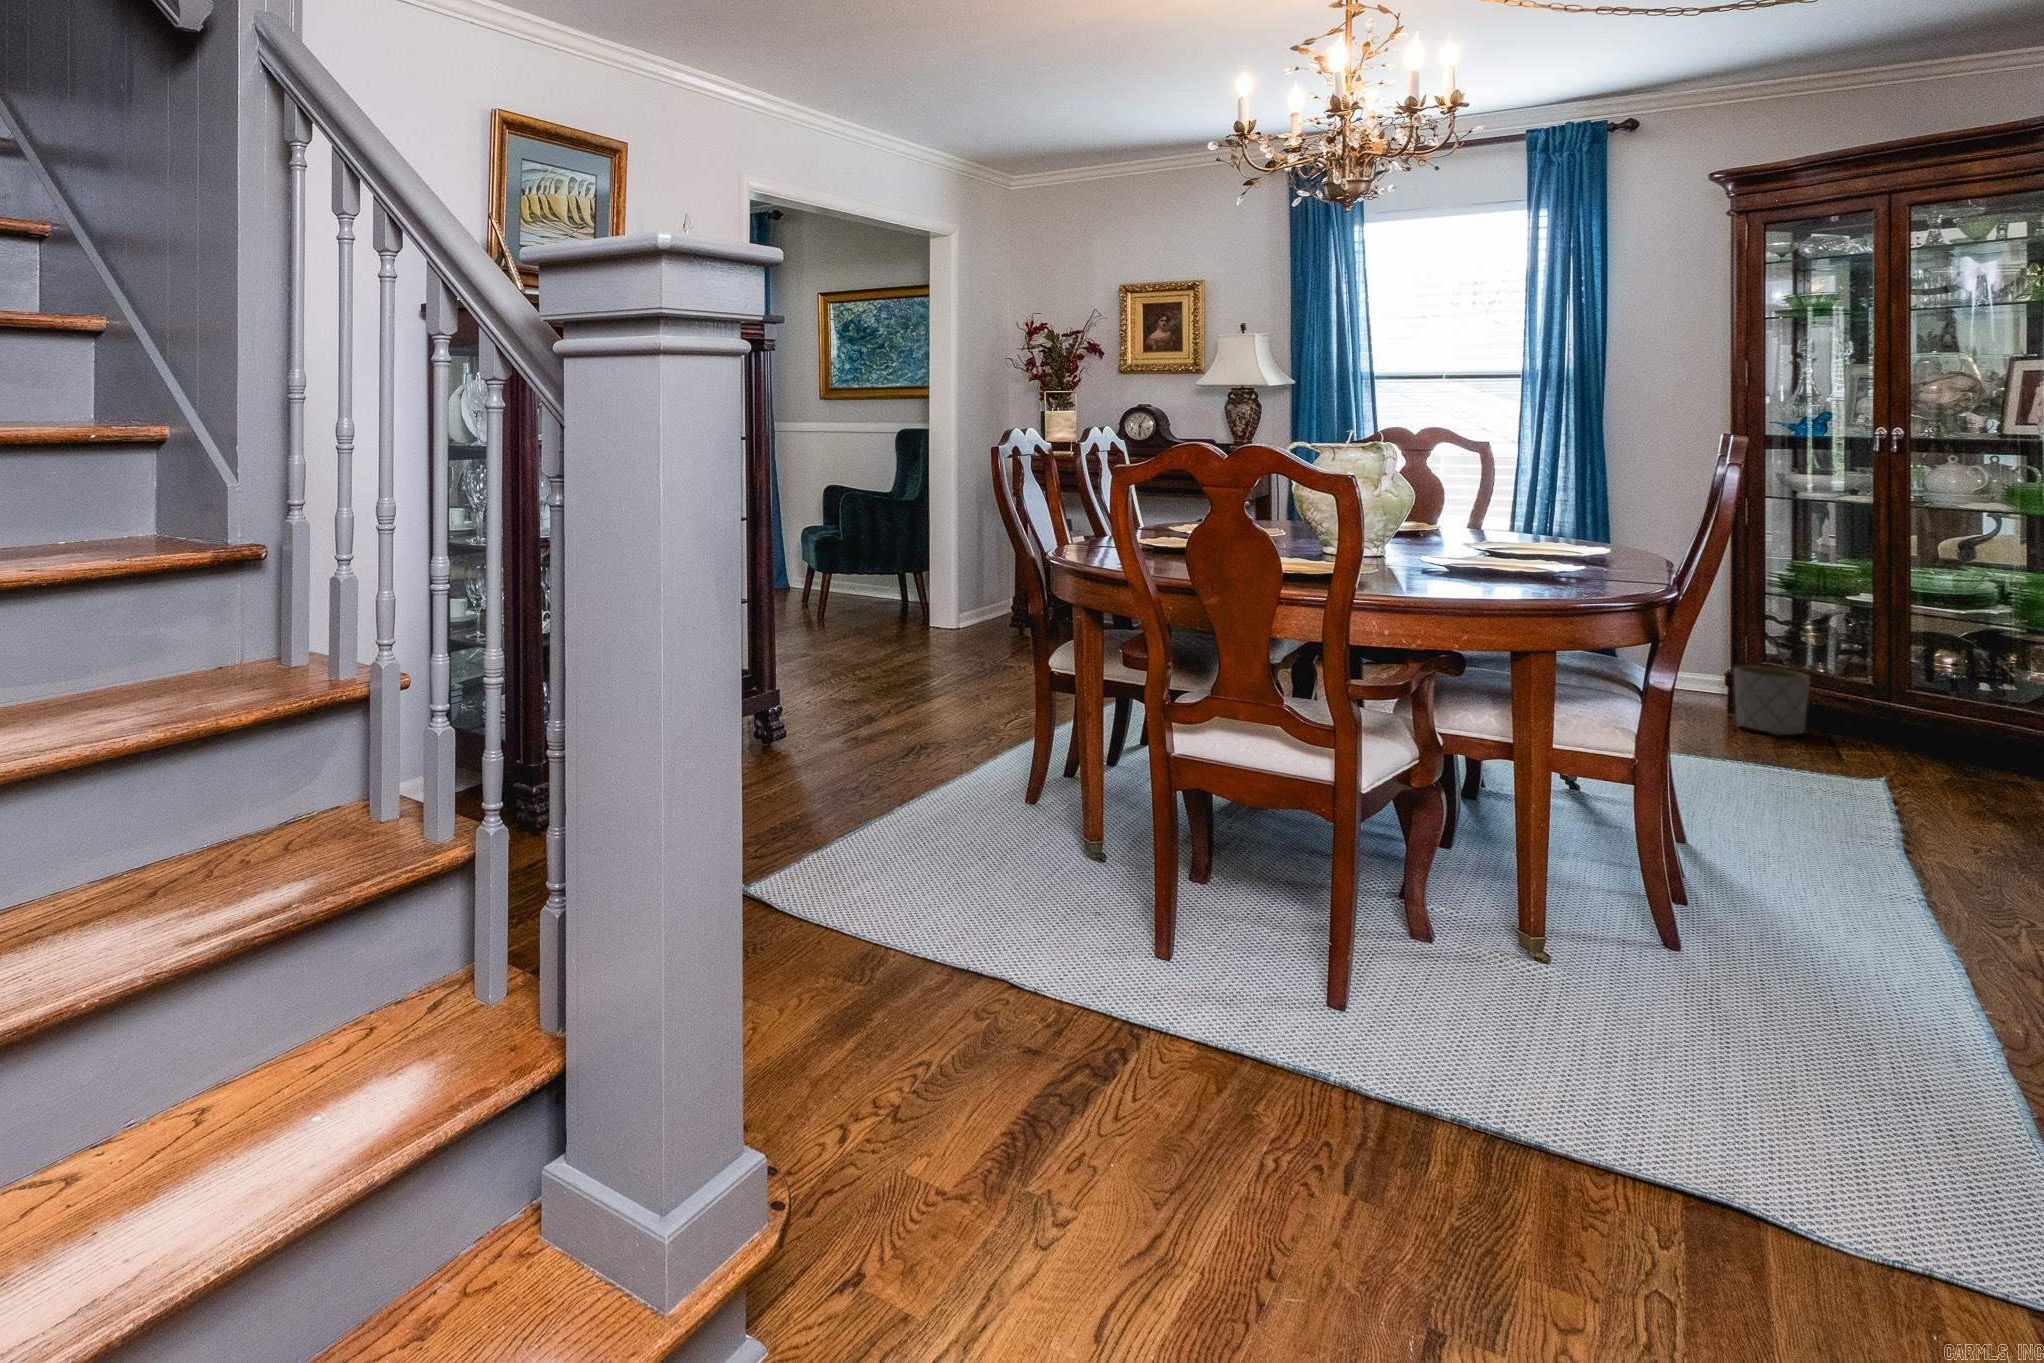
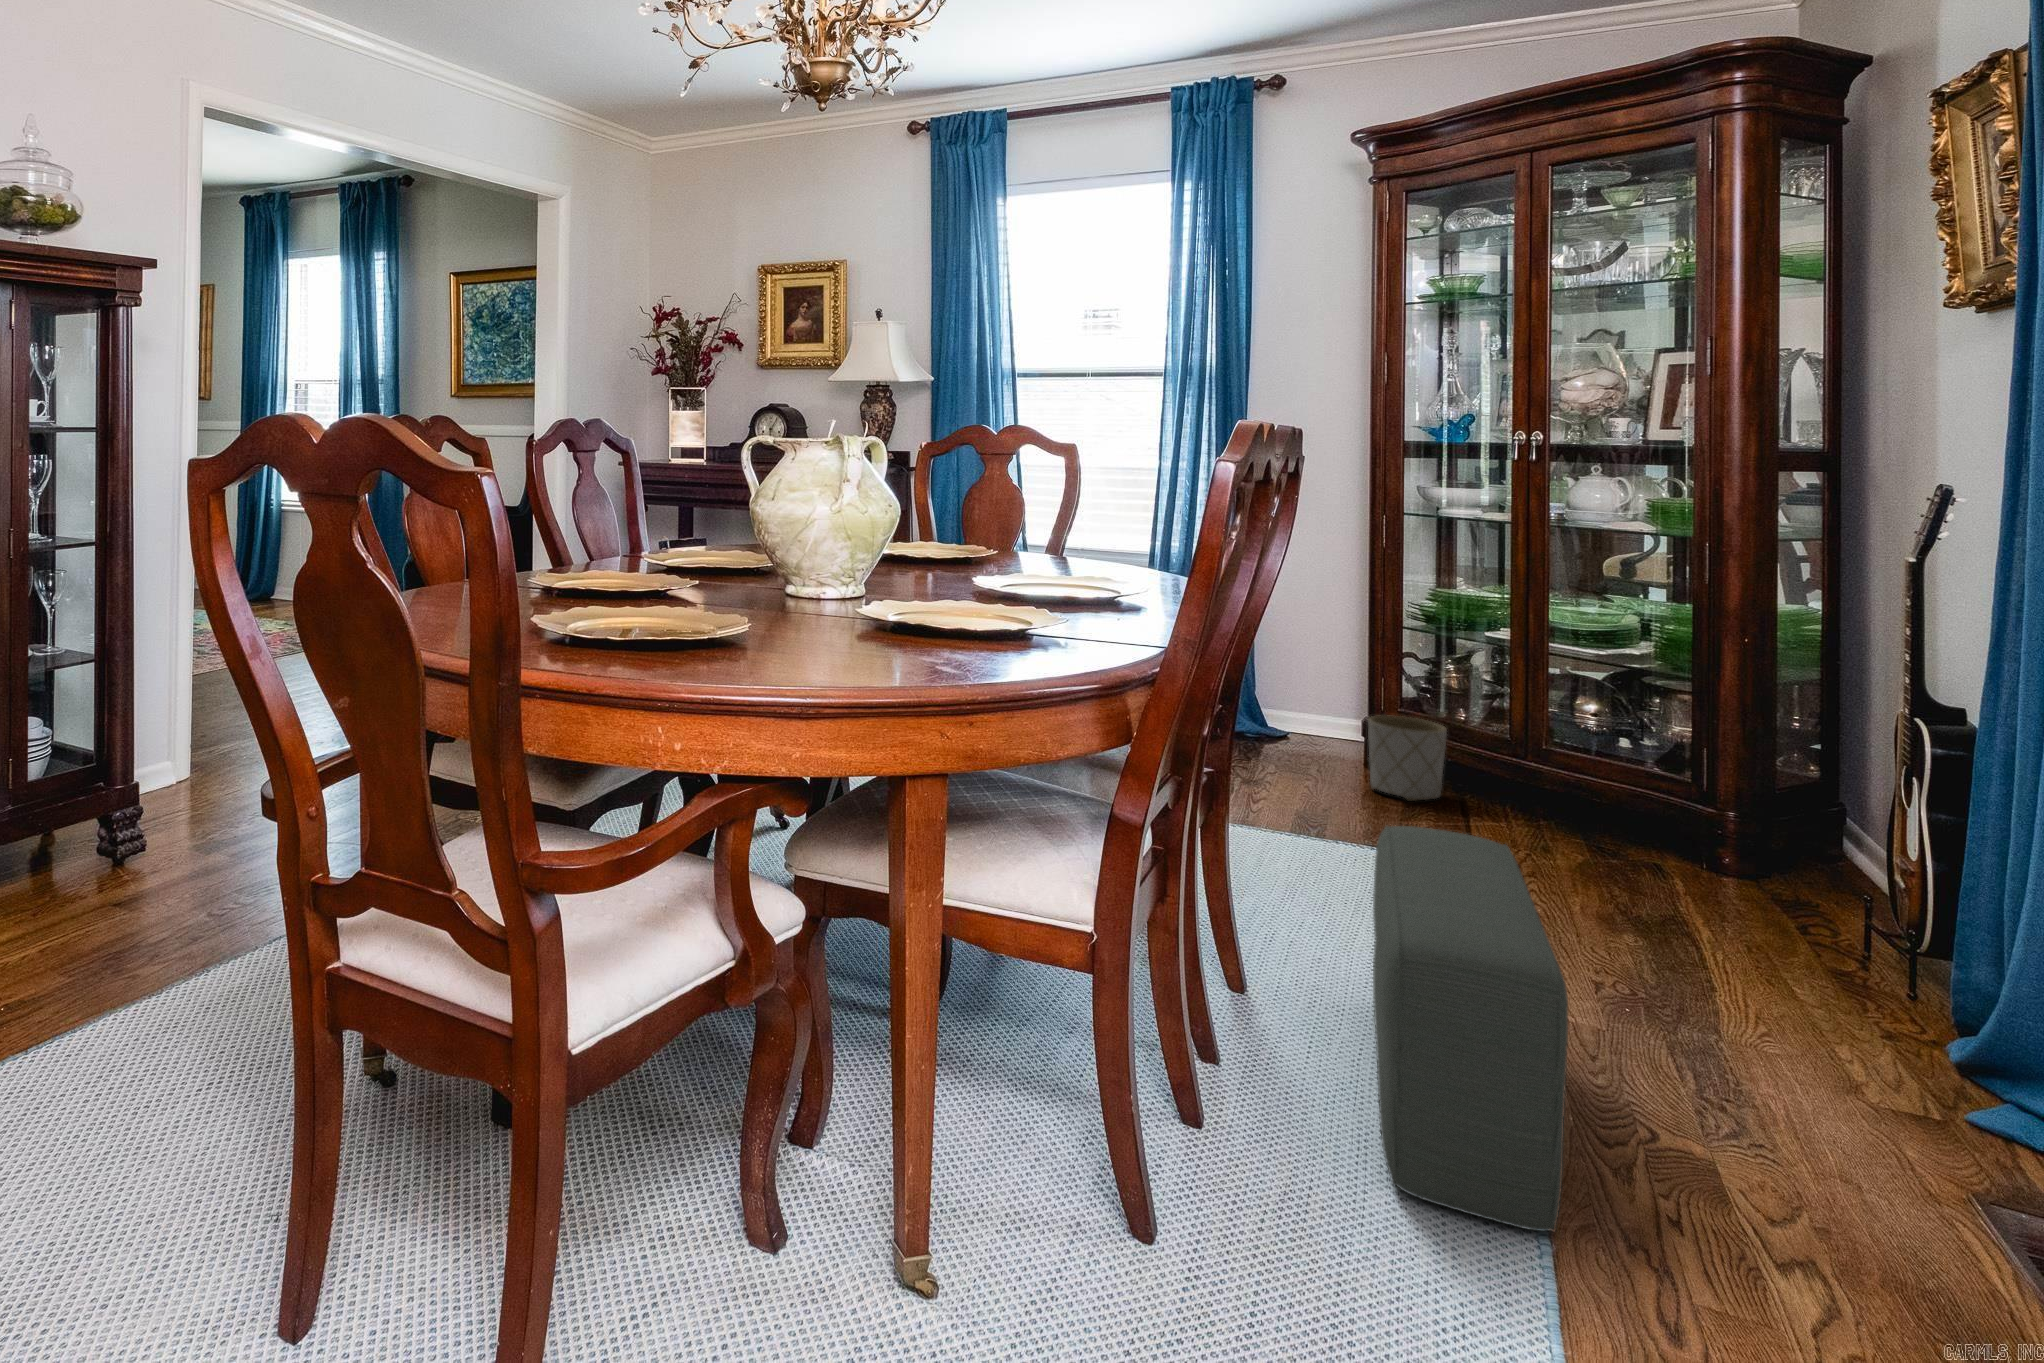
pouf: none [1788,722,1959,958] -> present [1373,826,1568,1232]

